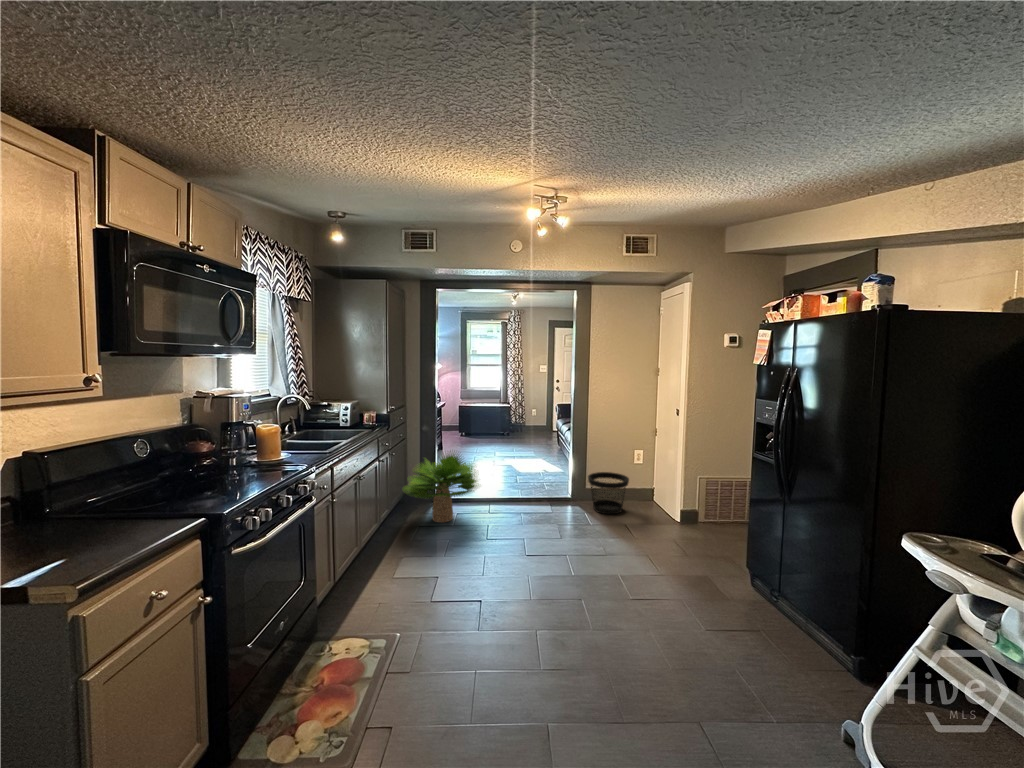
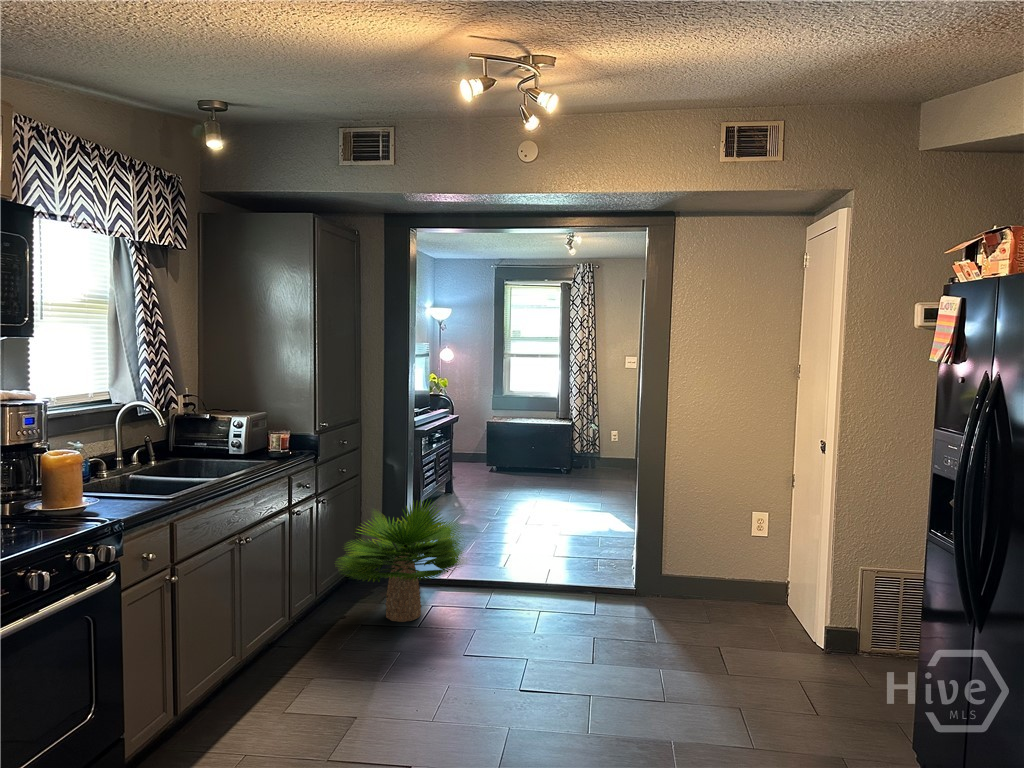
wastebasket: present [588,472,629,514] -> none [661,548,735,625]

